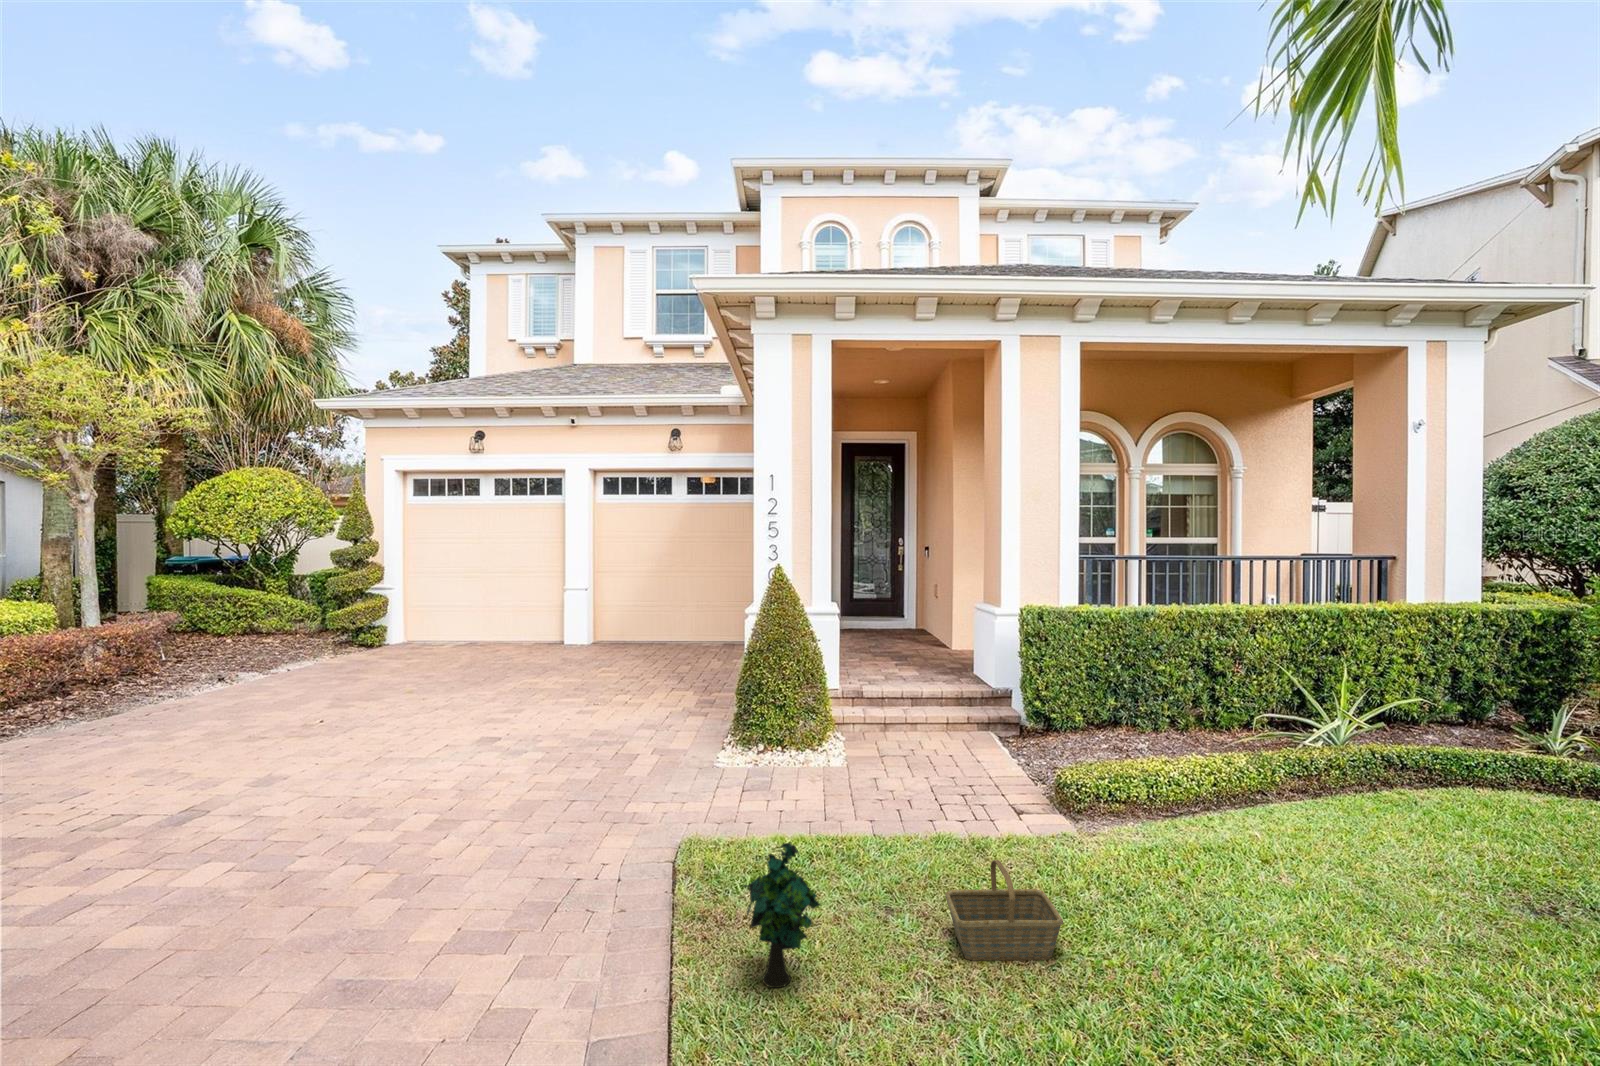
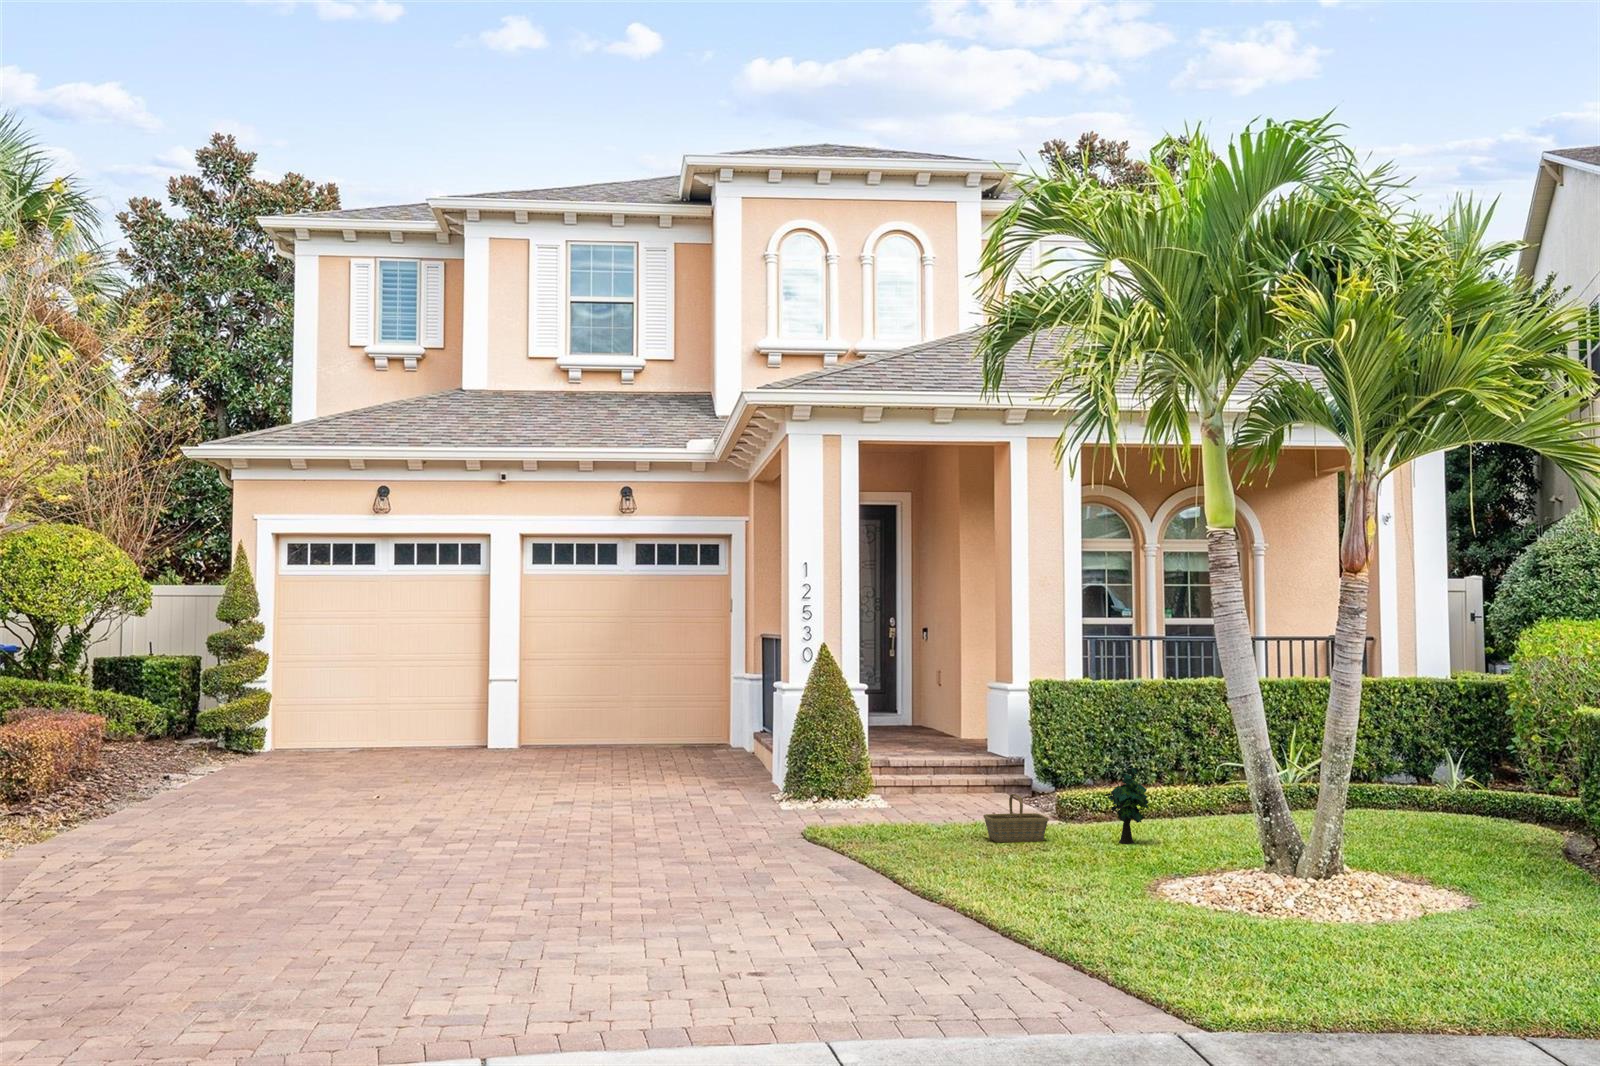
decorative plant: present [743,843,820,988] -> present [1104,768,1149,844]

